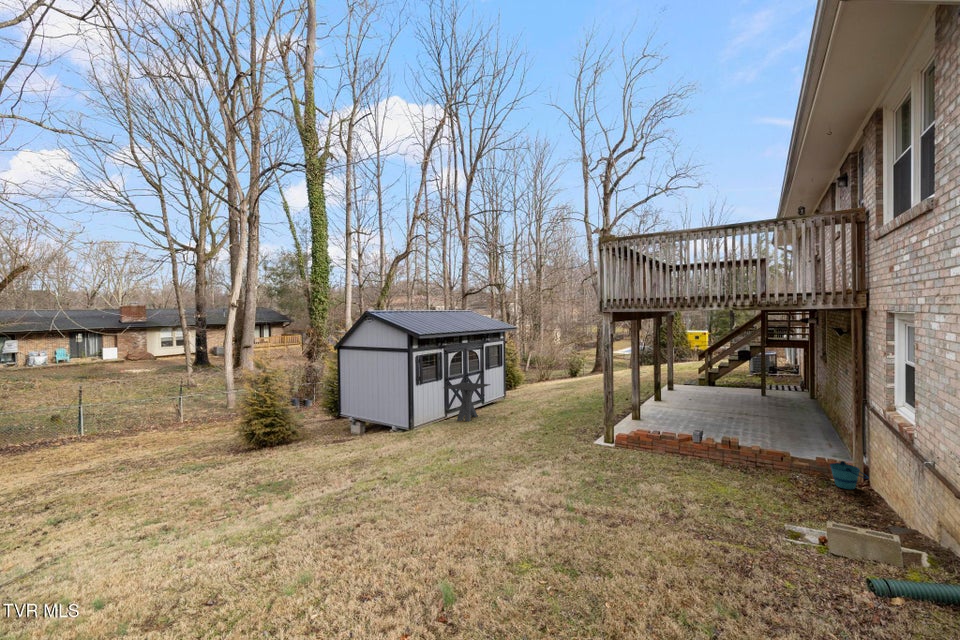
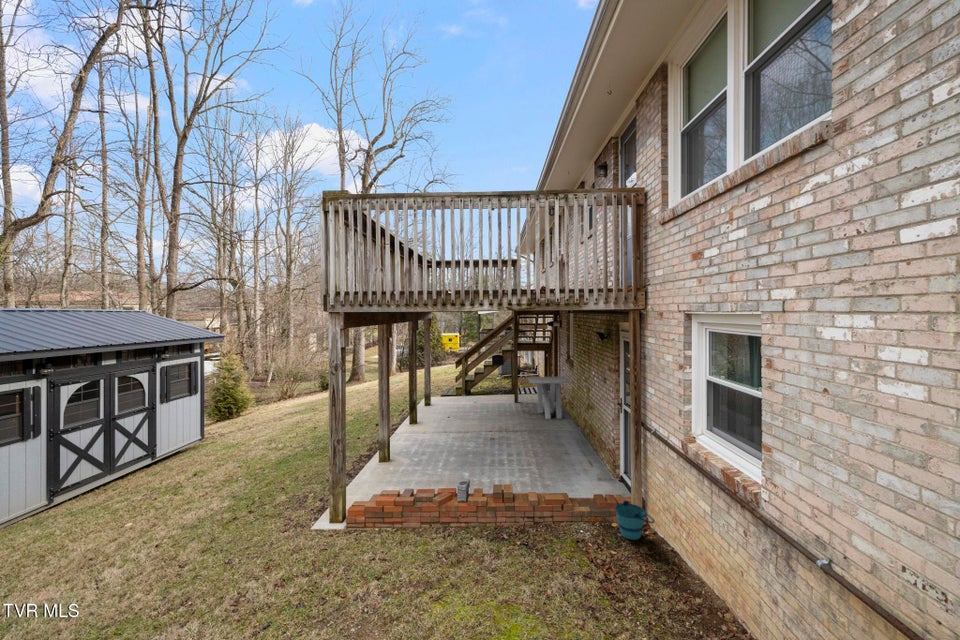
dining table: present [444,382,490,422] -> present [528,377,570,419]

